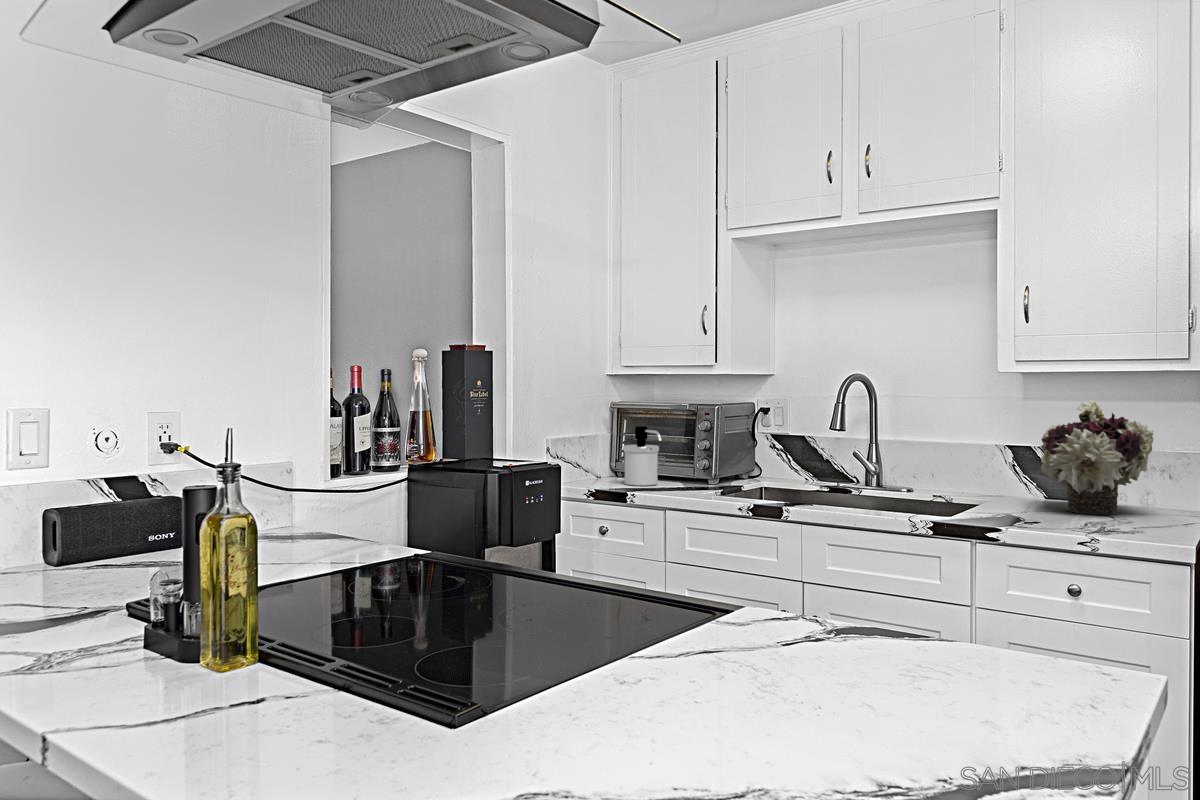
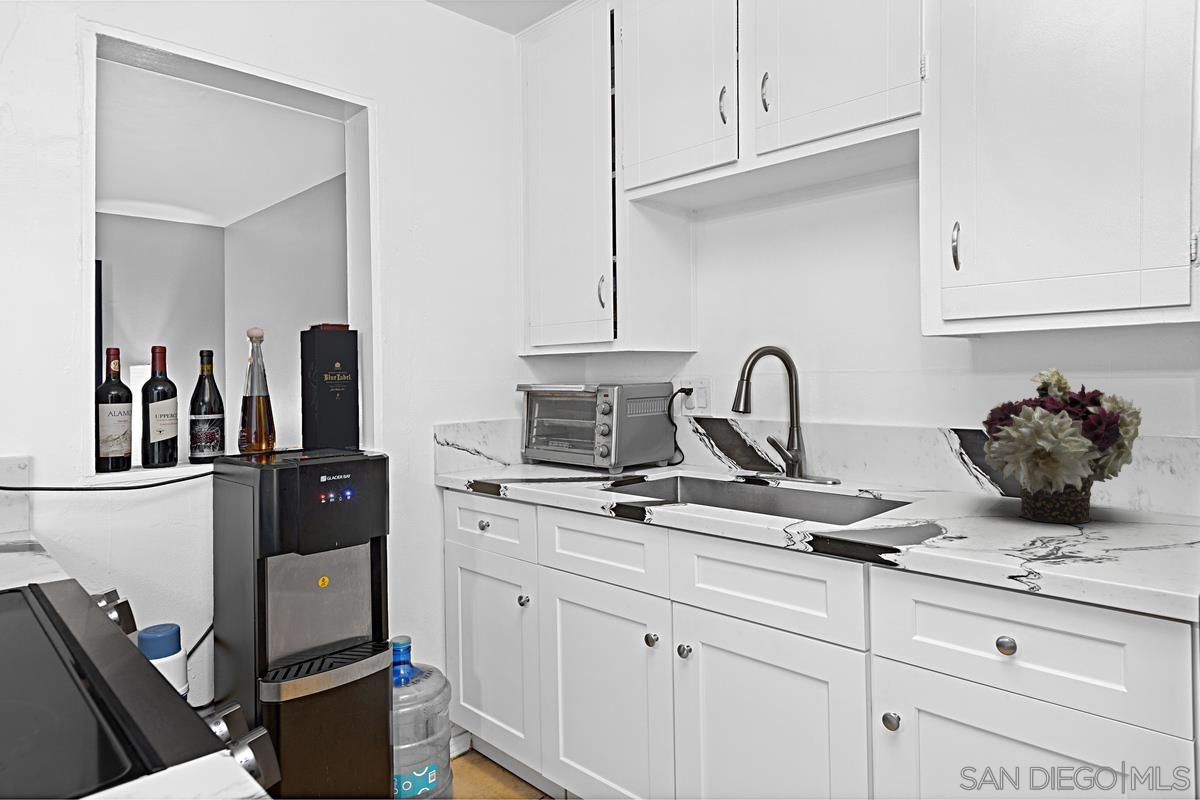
soap dispenser: present [624,426,662,486] -> none [524,410,562,475]

